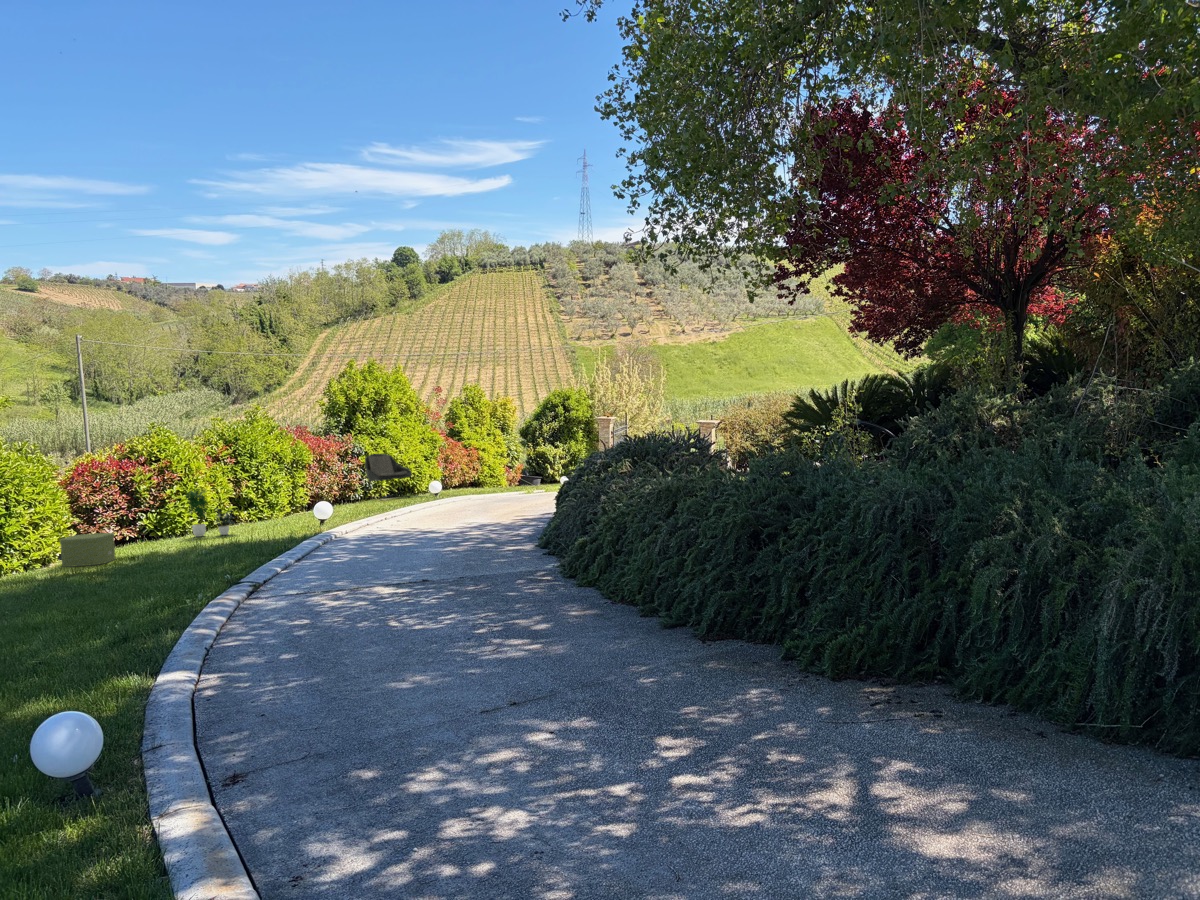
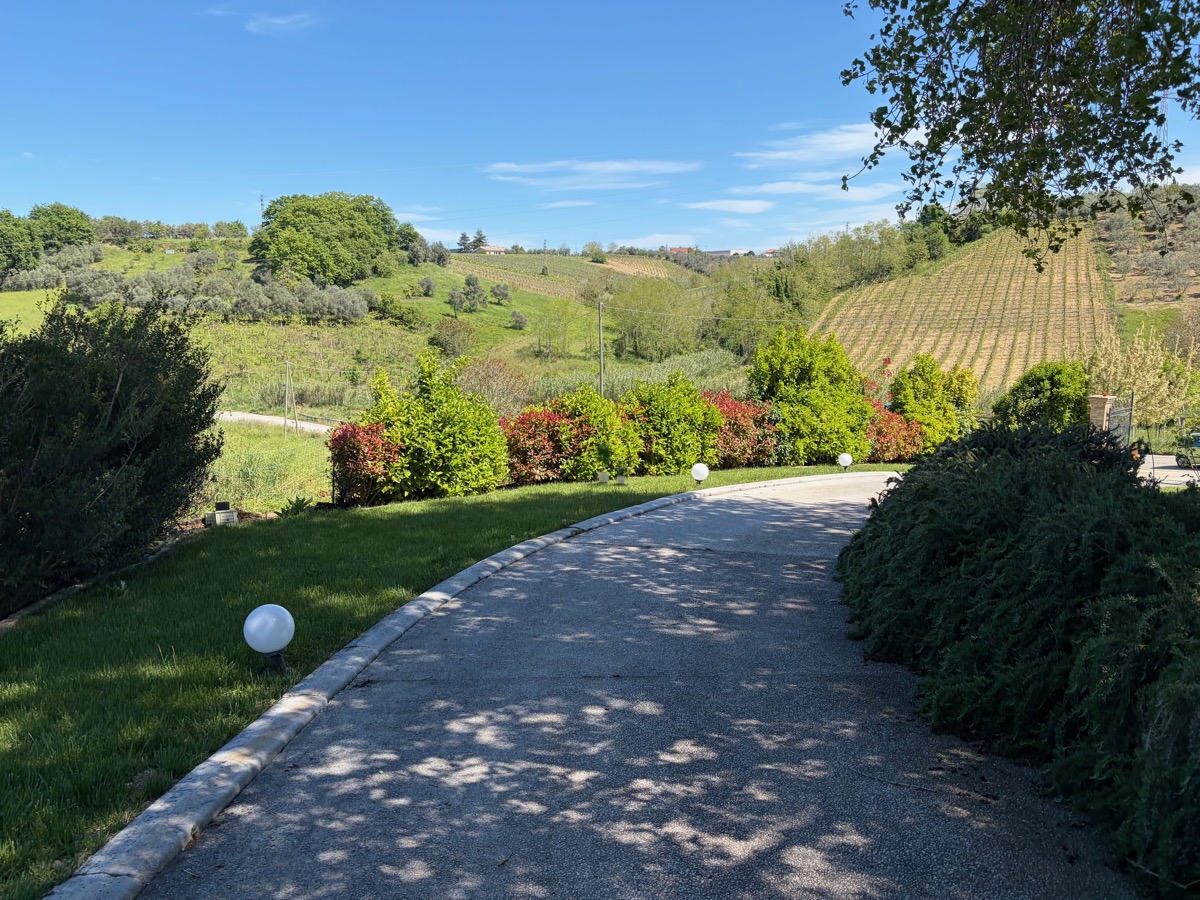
lounge chair: present [364,454,412,500] -> none [777,422,823,467]
storage box: present [60,533,115,567] -> none [488,471,525,496]

